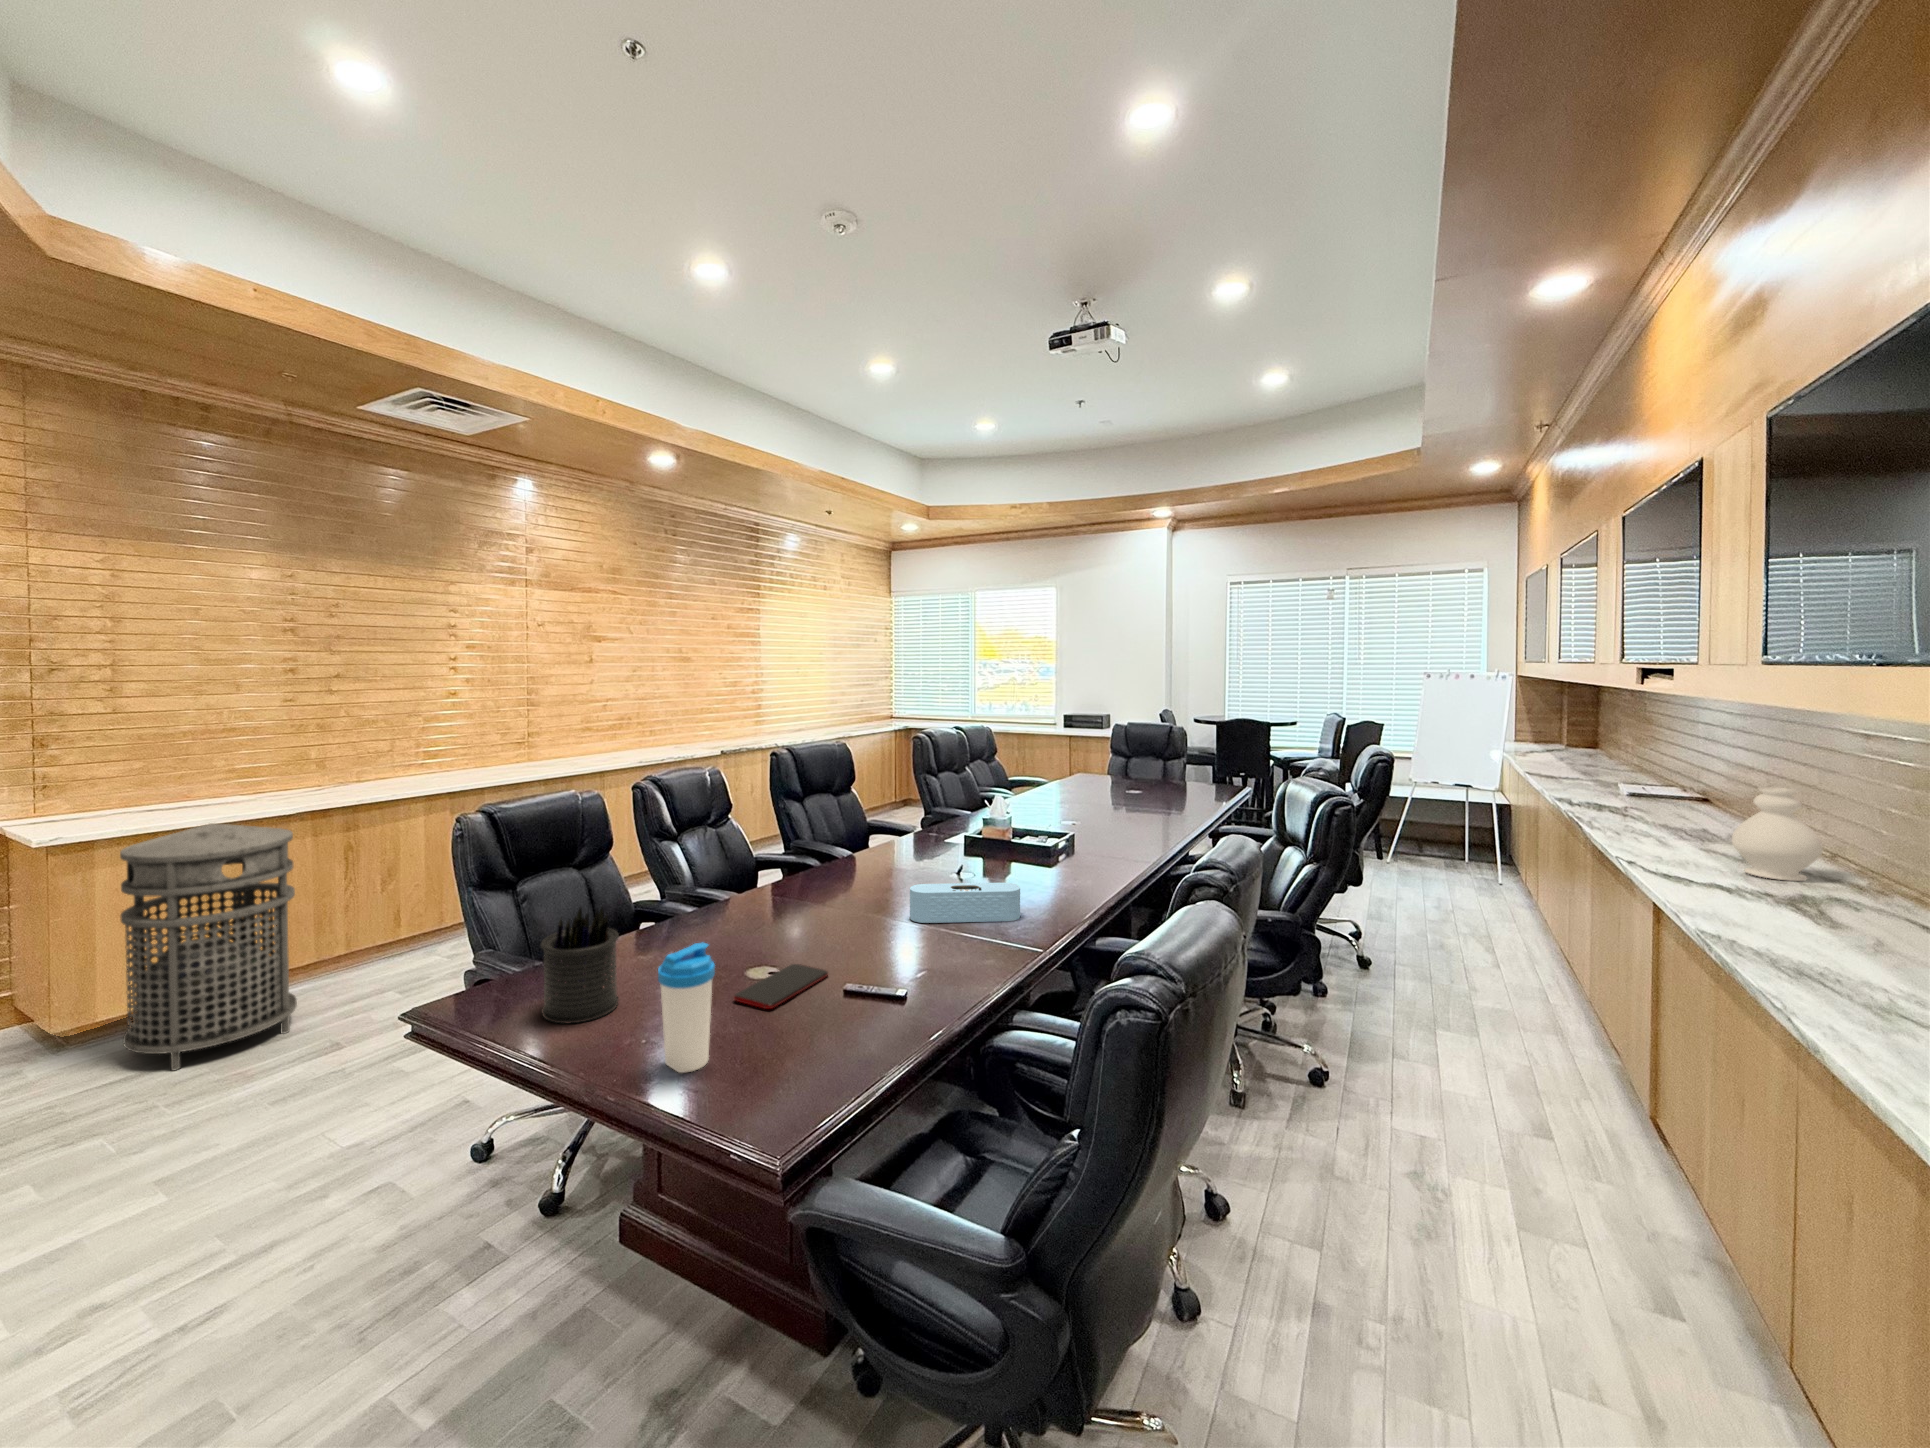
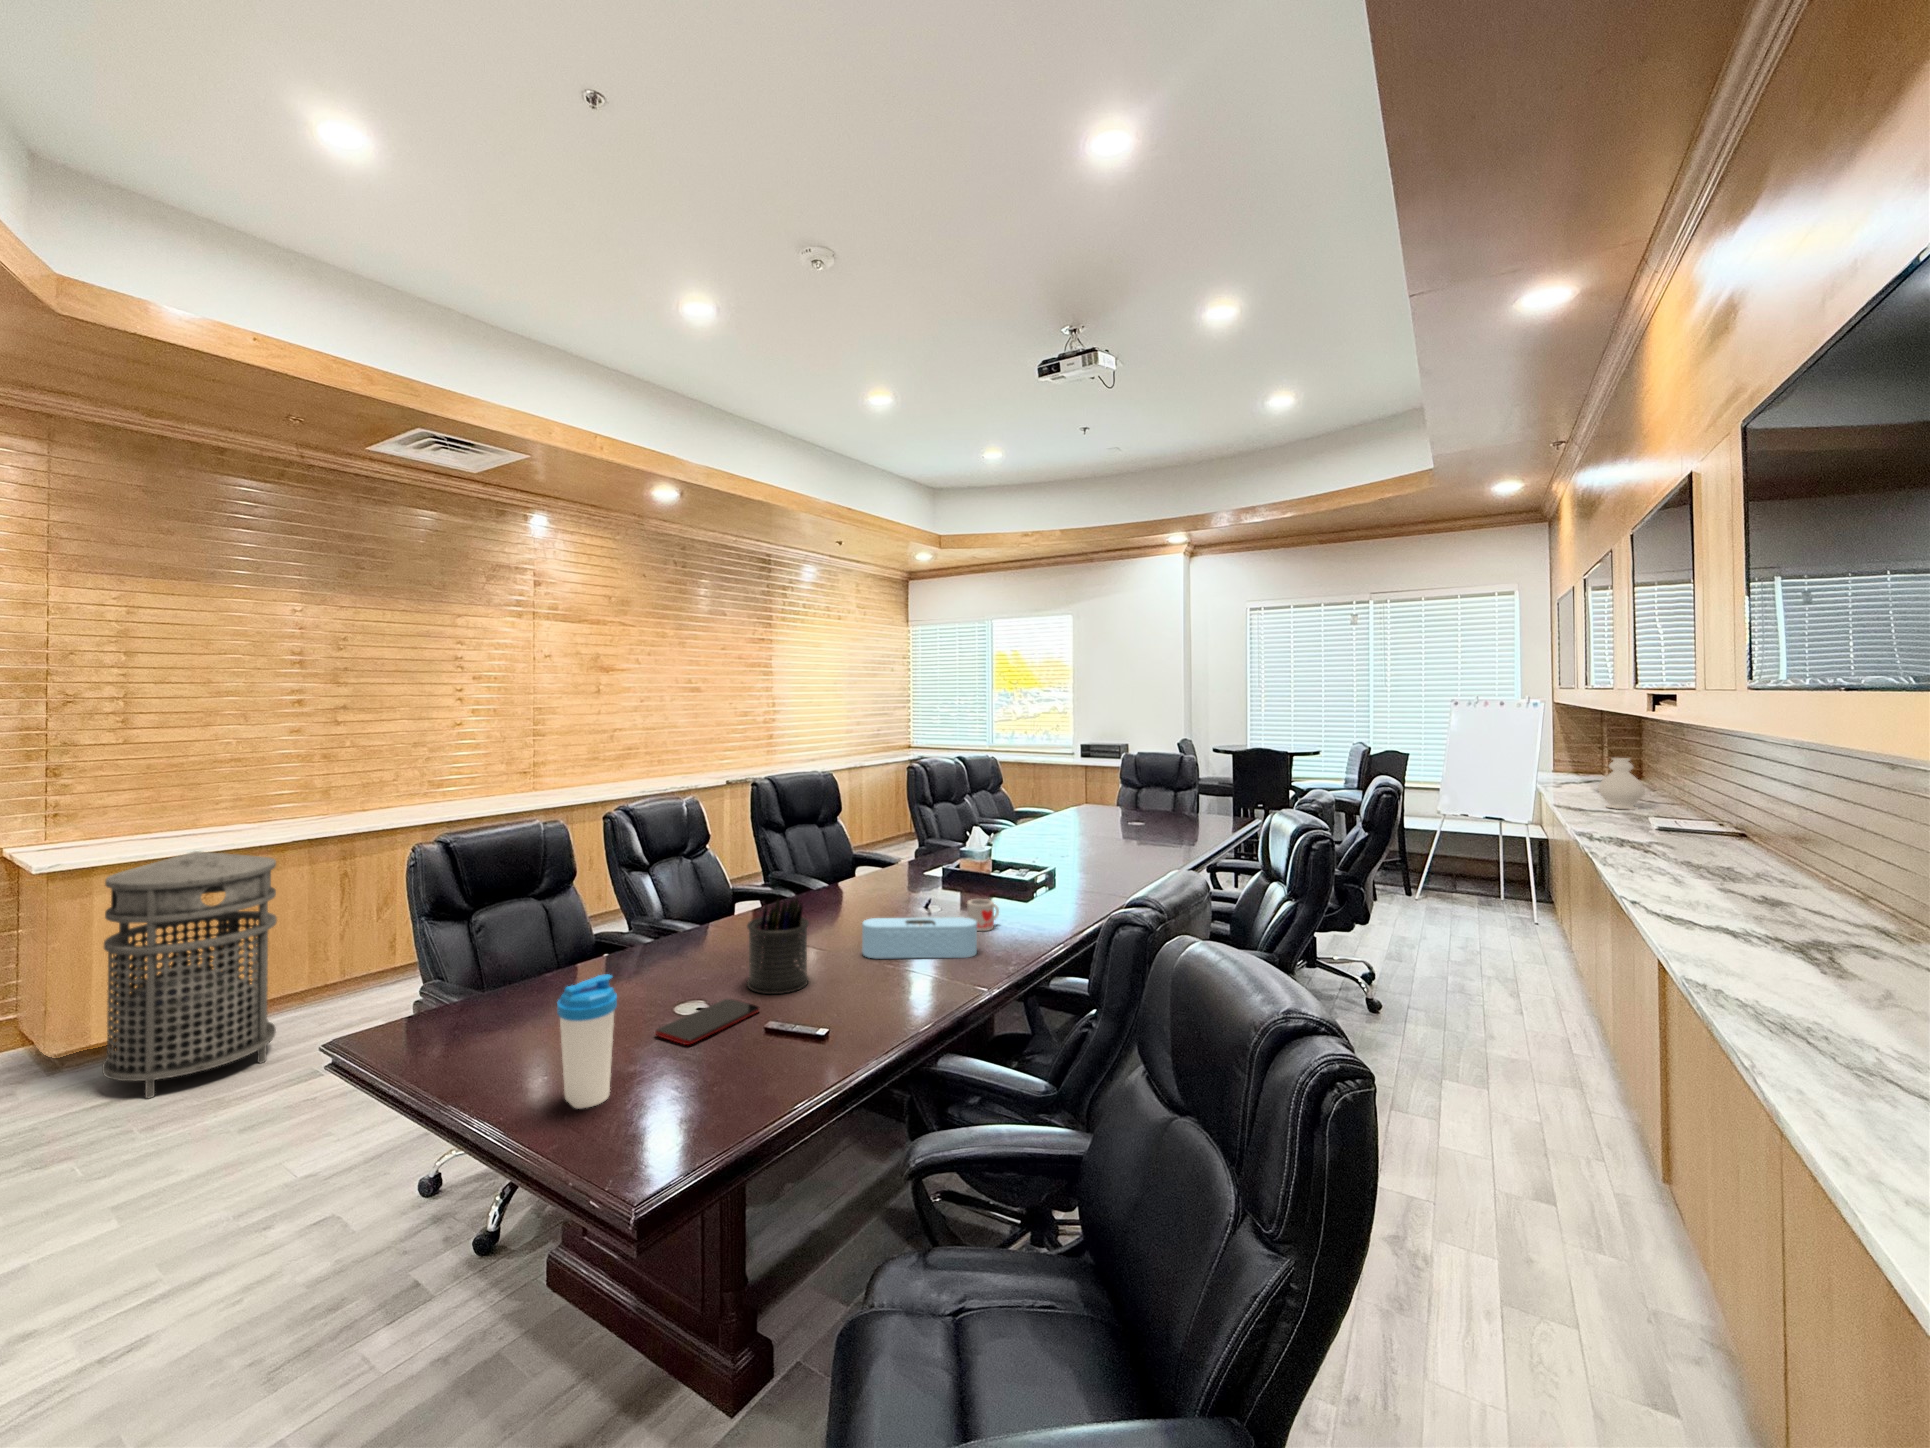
decorative vase: present [1732,787,1823,881] -> present [1598,758,1645,810]
mug: none [1003,864,1033,895] -> present [967,899,999,931]
pen holder: present [541,908,619,1023] -> present [747,897,809,994]

